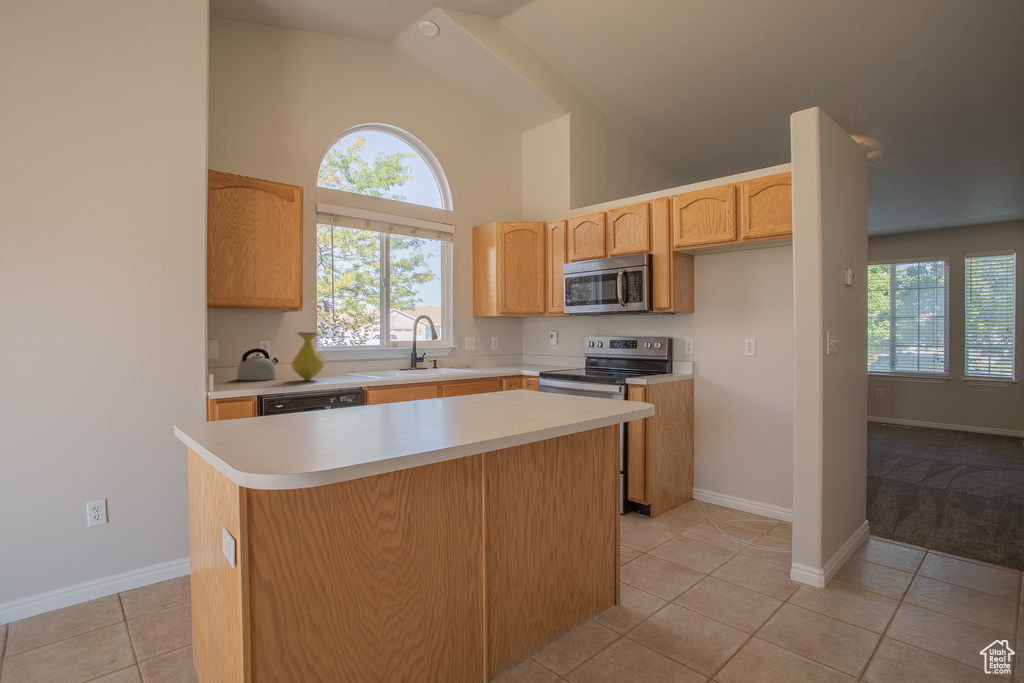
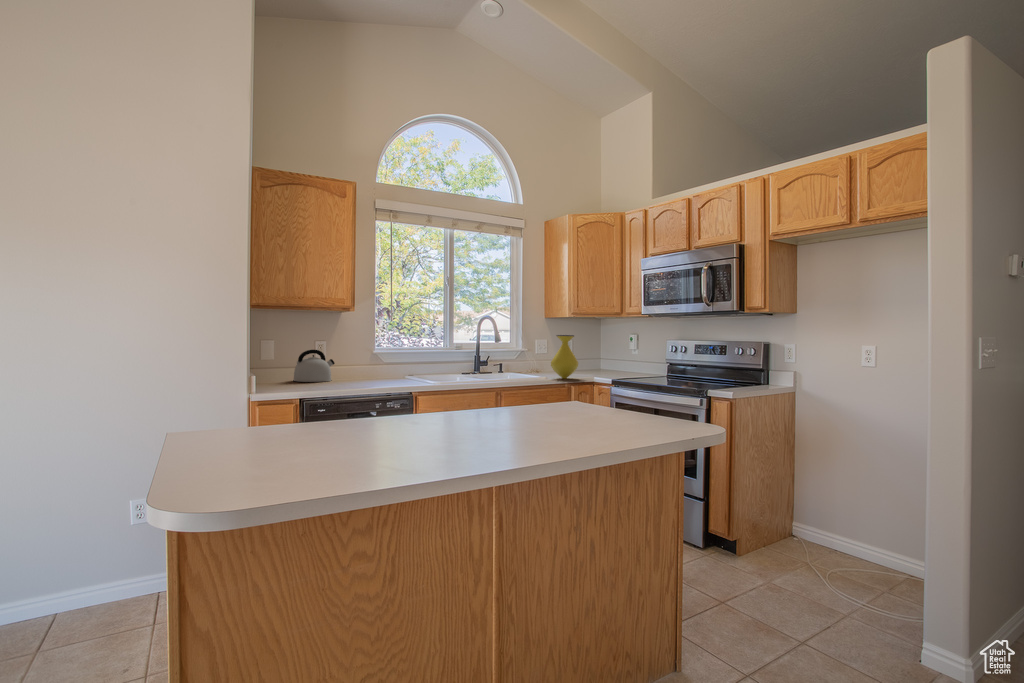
vase: present [292,333,324,380] -> present [551,335,578,378]

